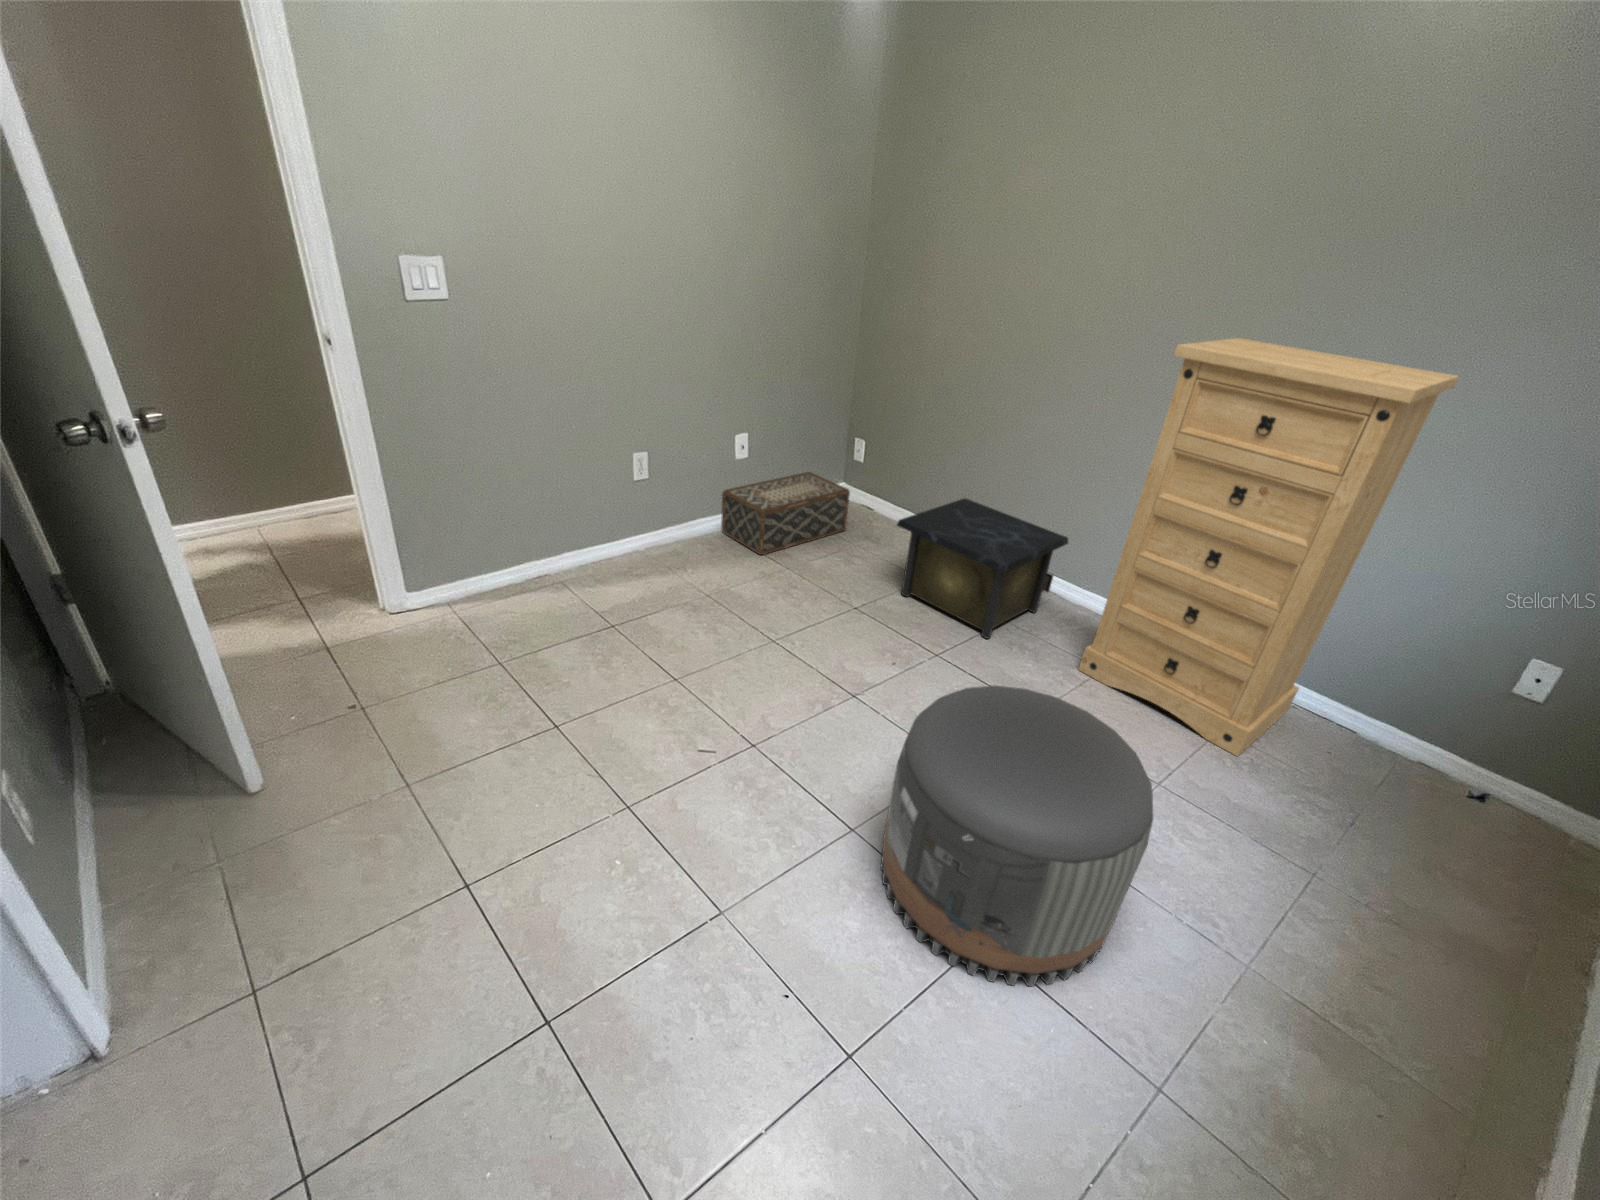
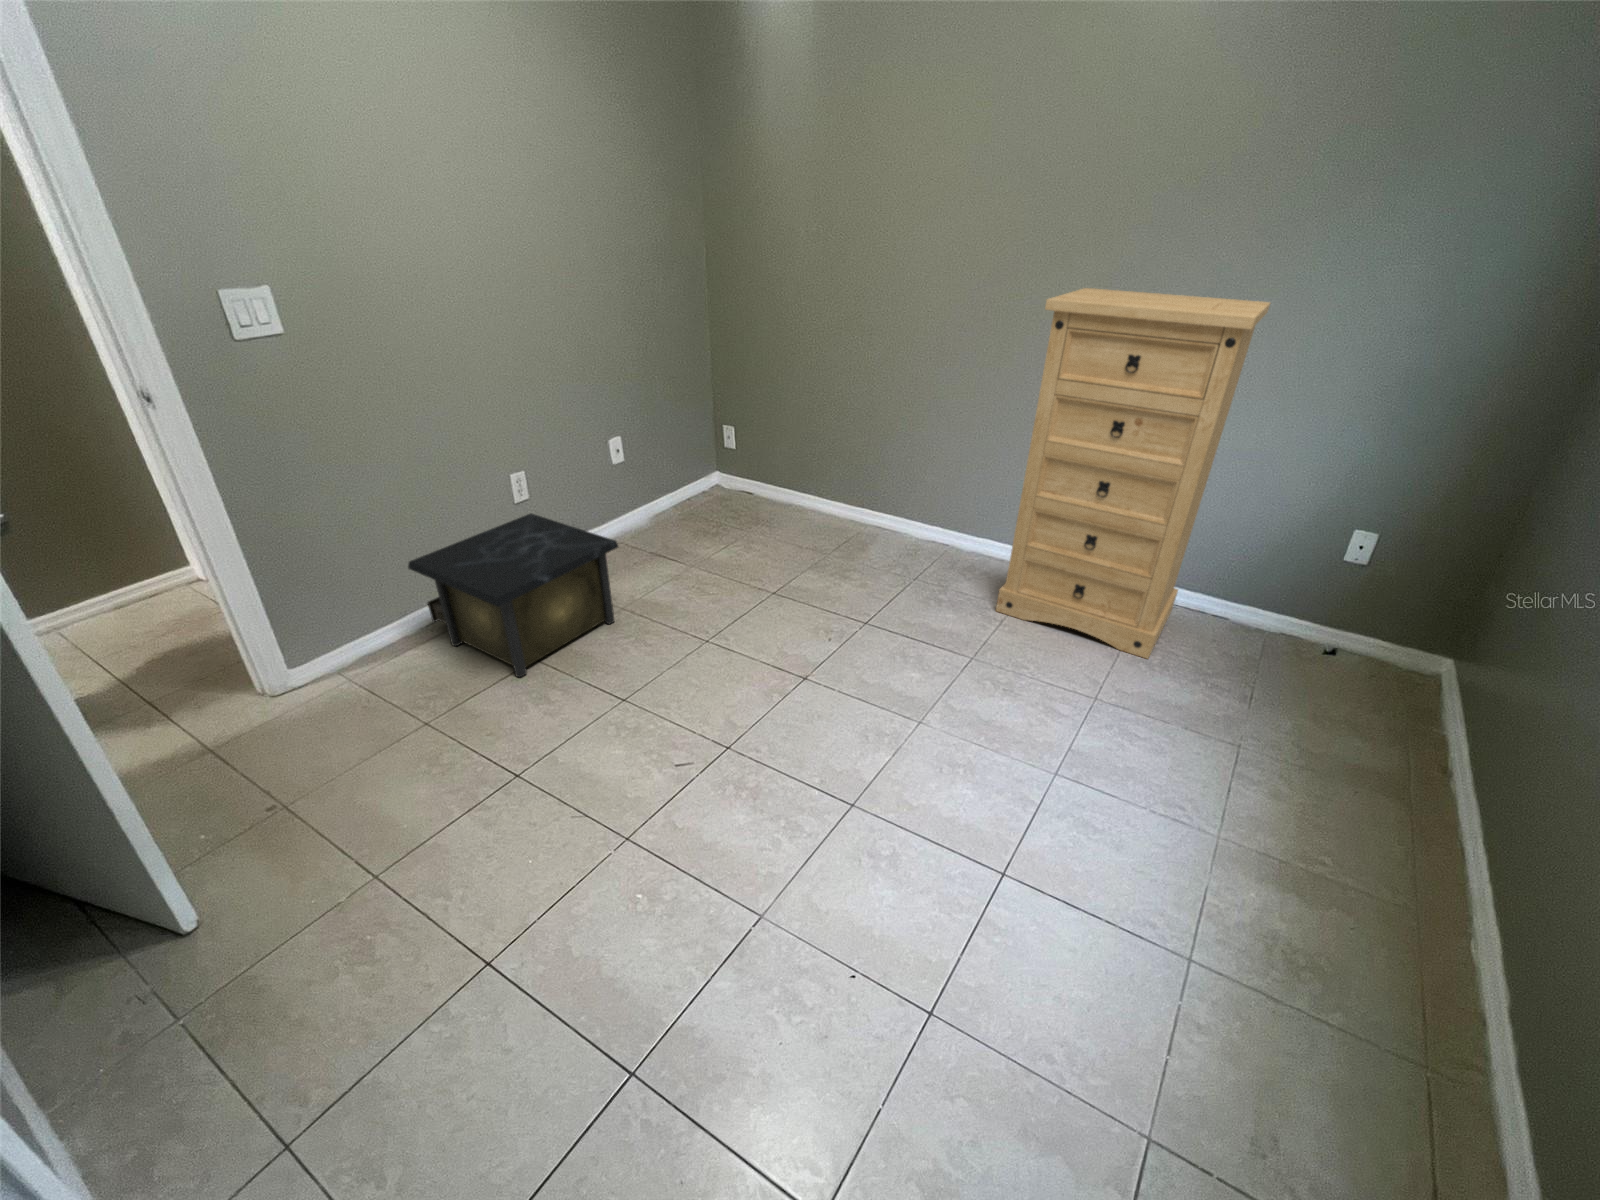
woven basket: present [721,472,850,555] -> none [611,466,739,558]
nightstand: present [897,498,1068,639] -> present [408,514,618,677]
pouf: present [881,685,1153,986] -> none [888,635,1137,907]

